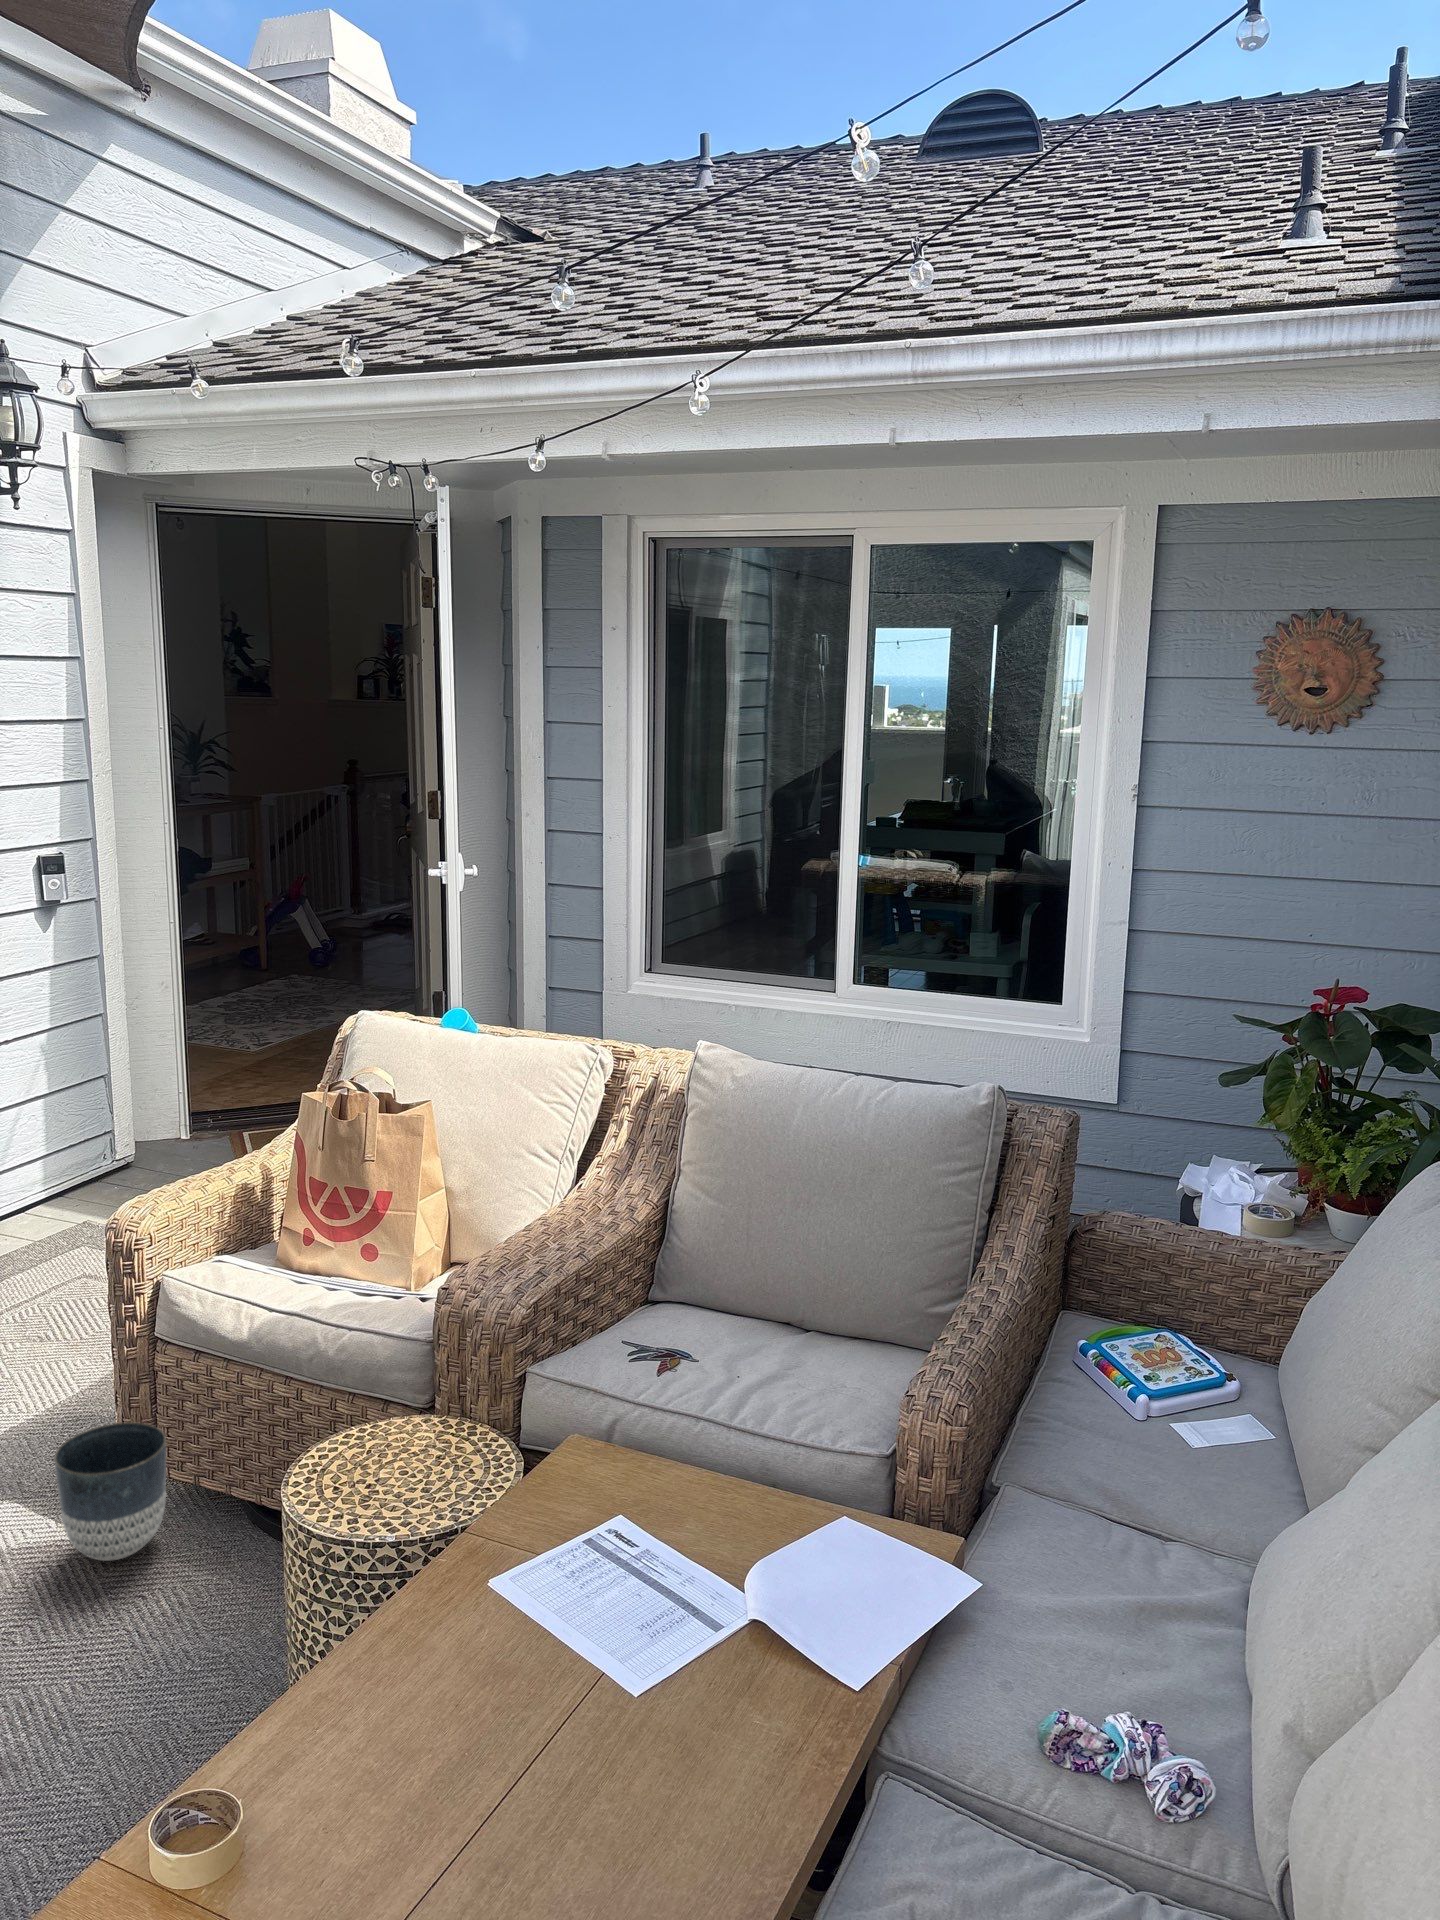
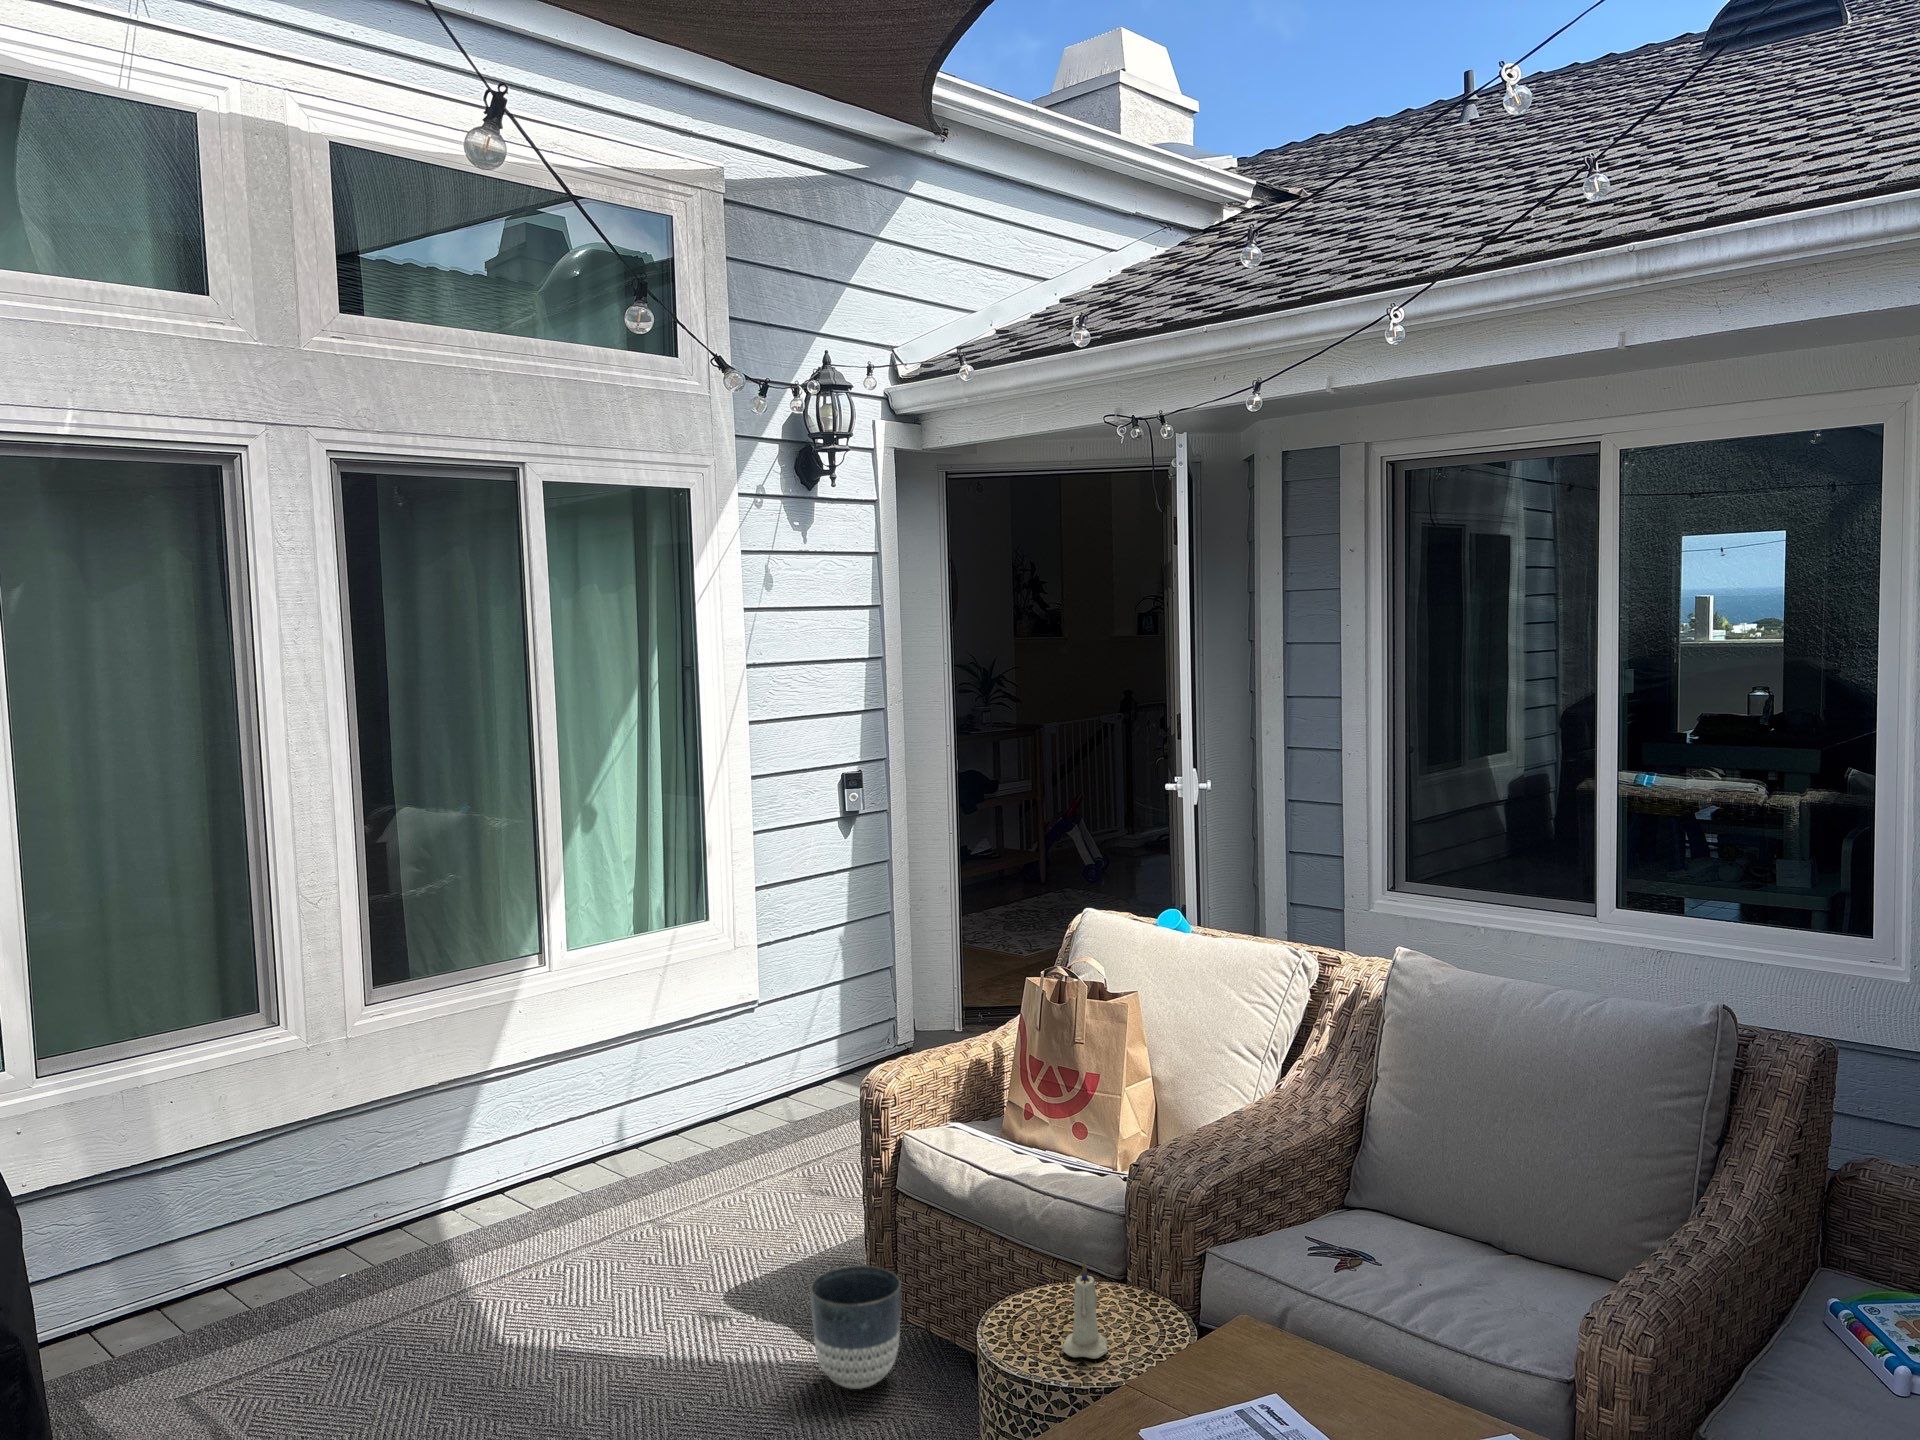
candle: none [384,1405,435,1509] -> present [1062,1261,1108,1359]

